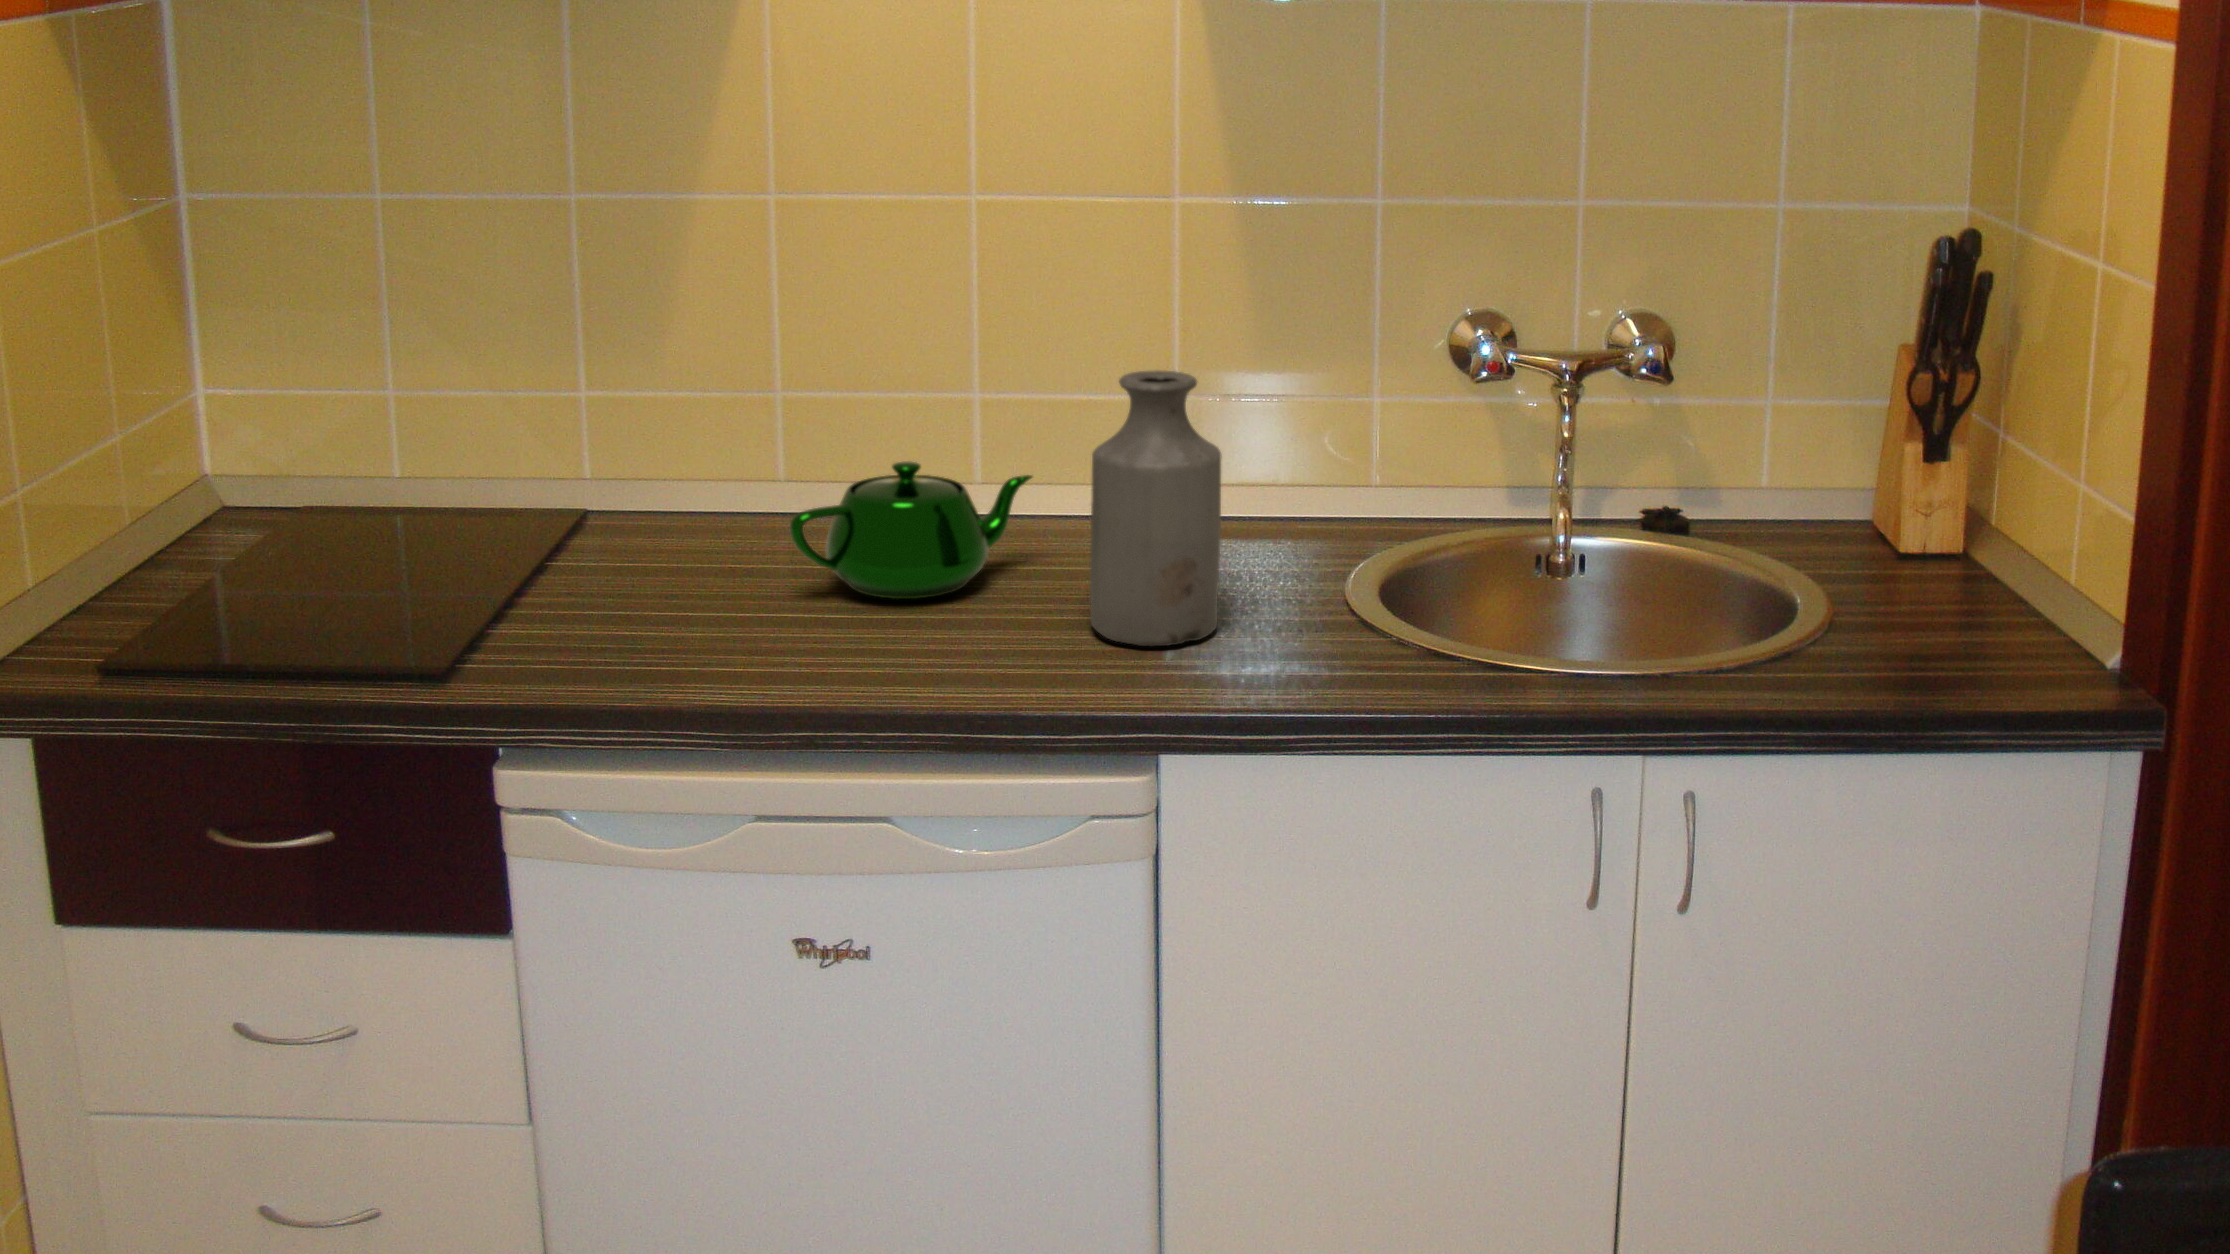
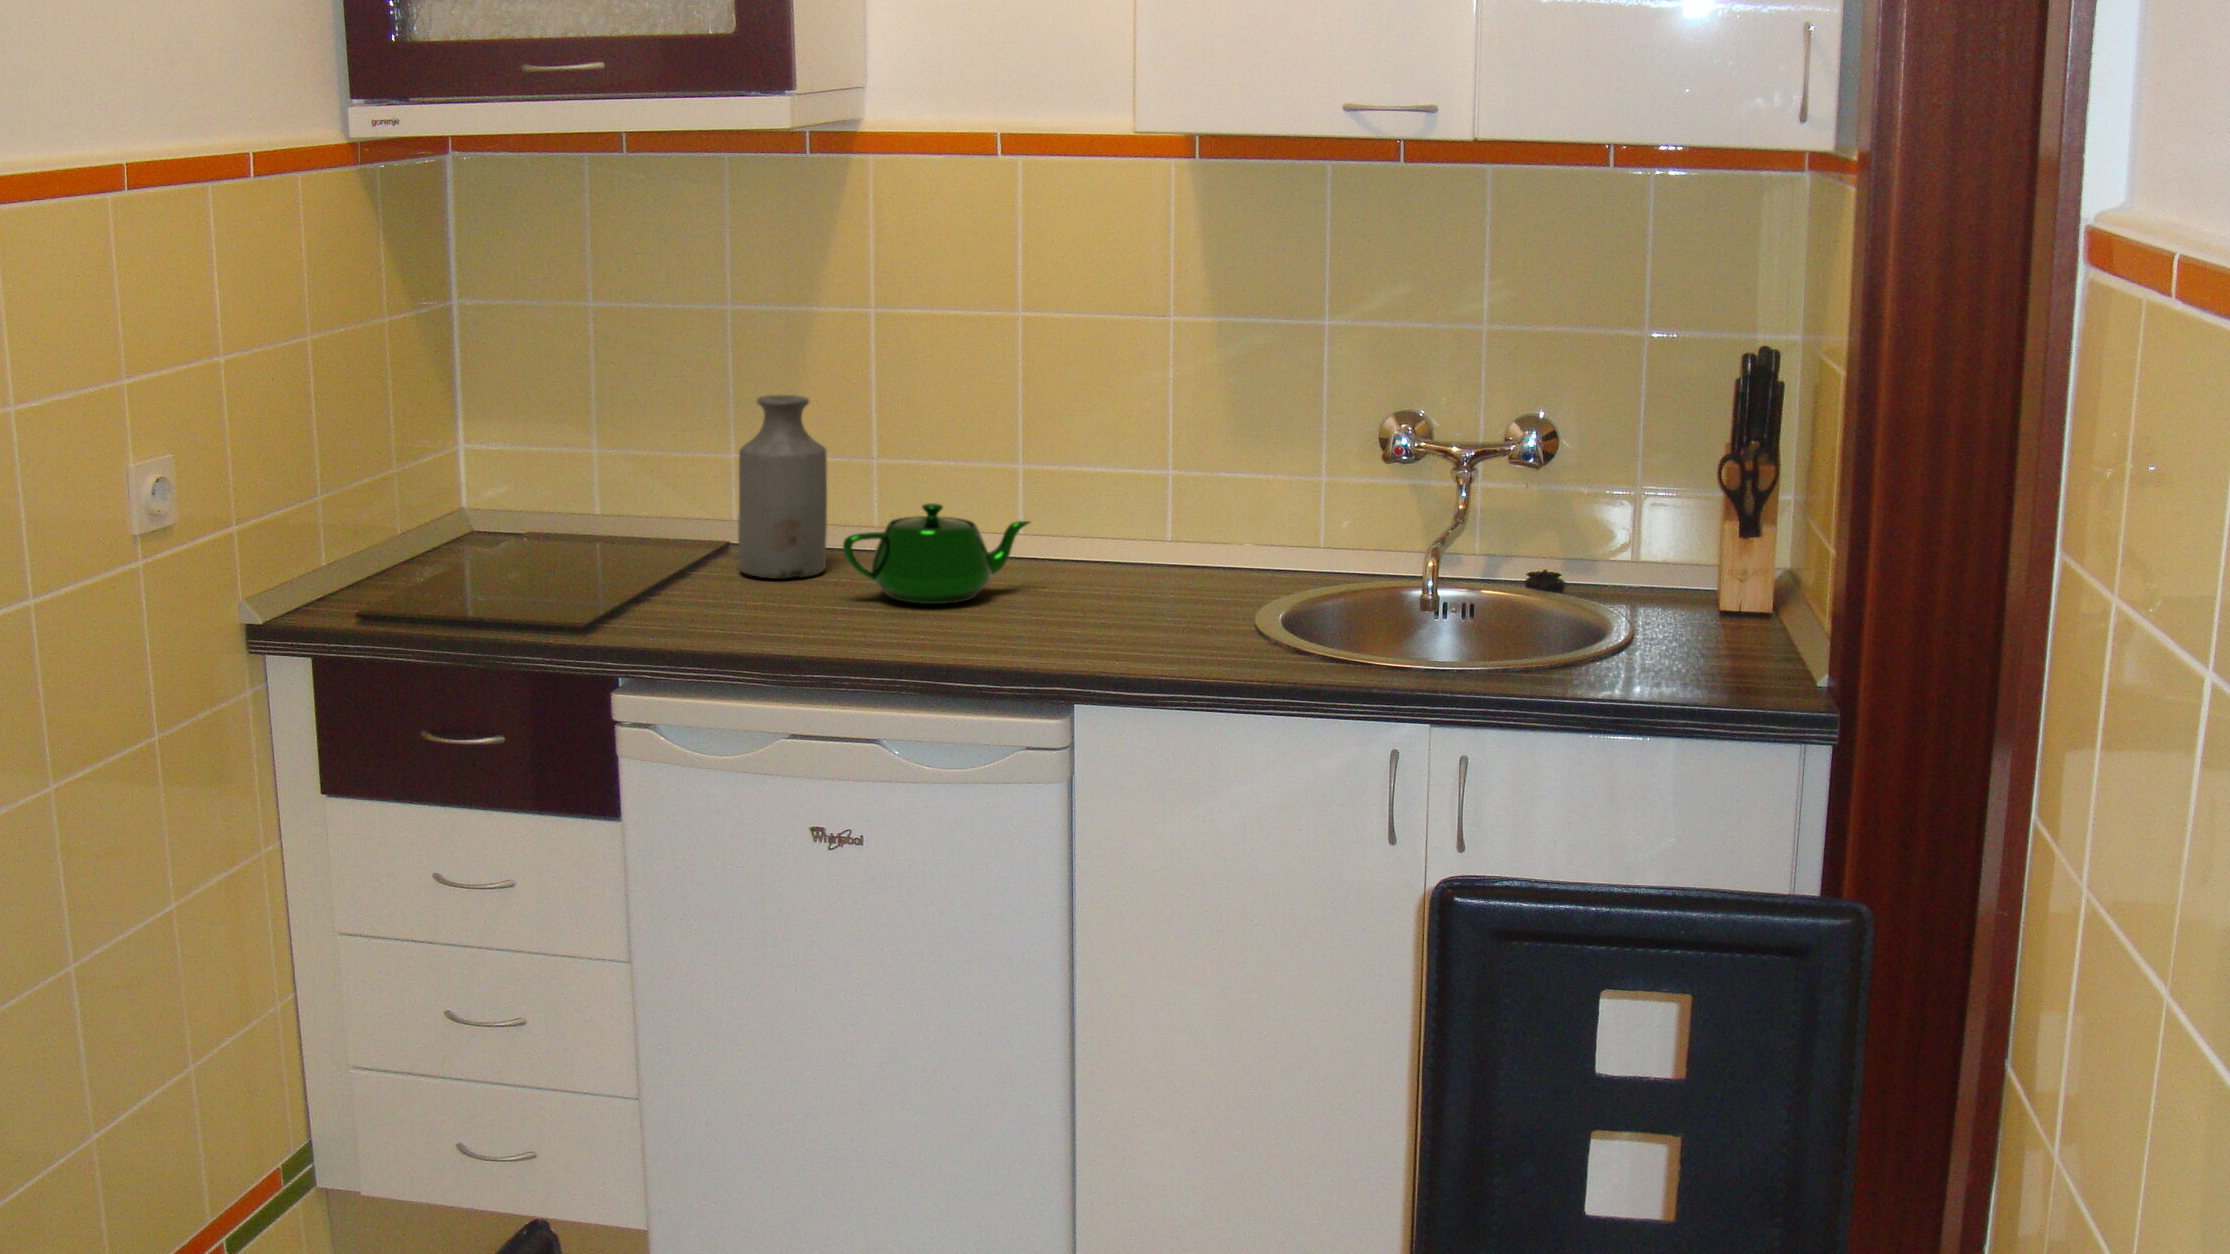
bottle: present [1090,371,1221,646] -> present [738,395,827,579]

